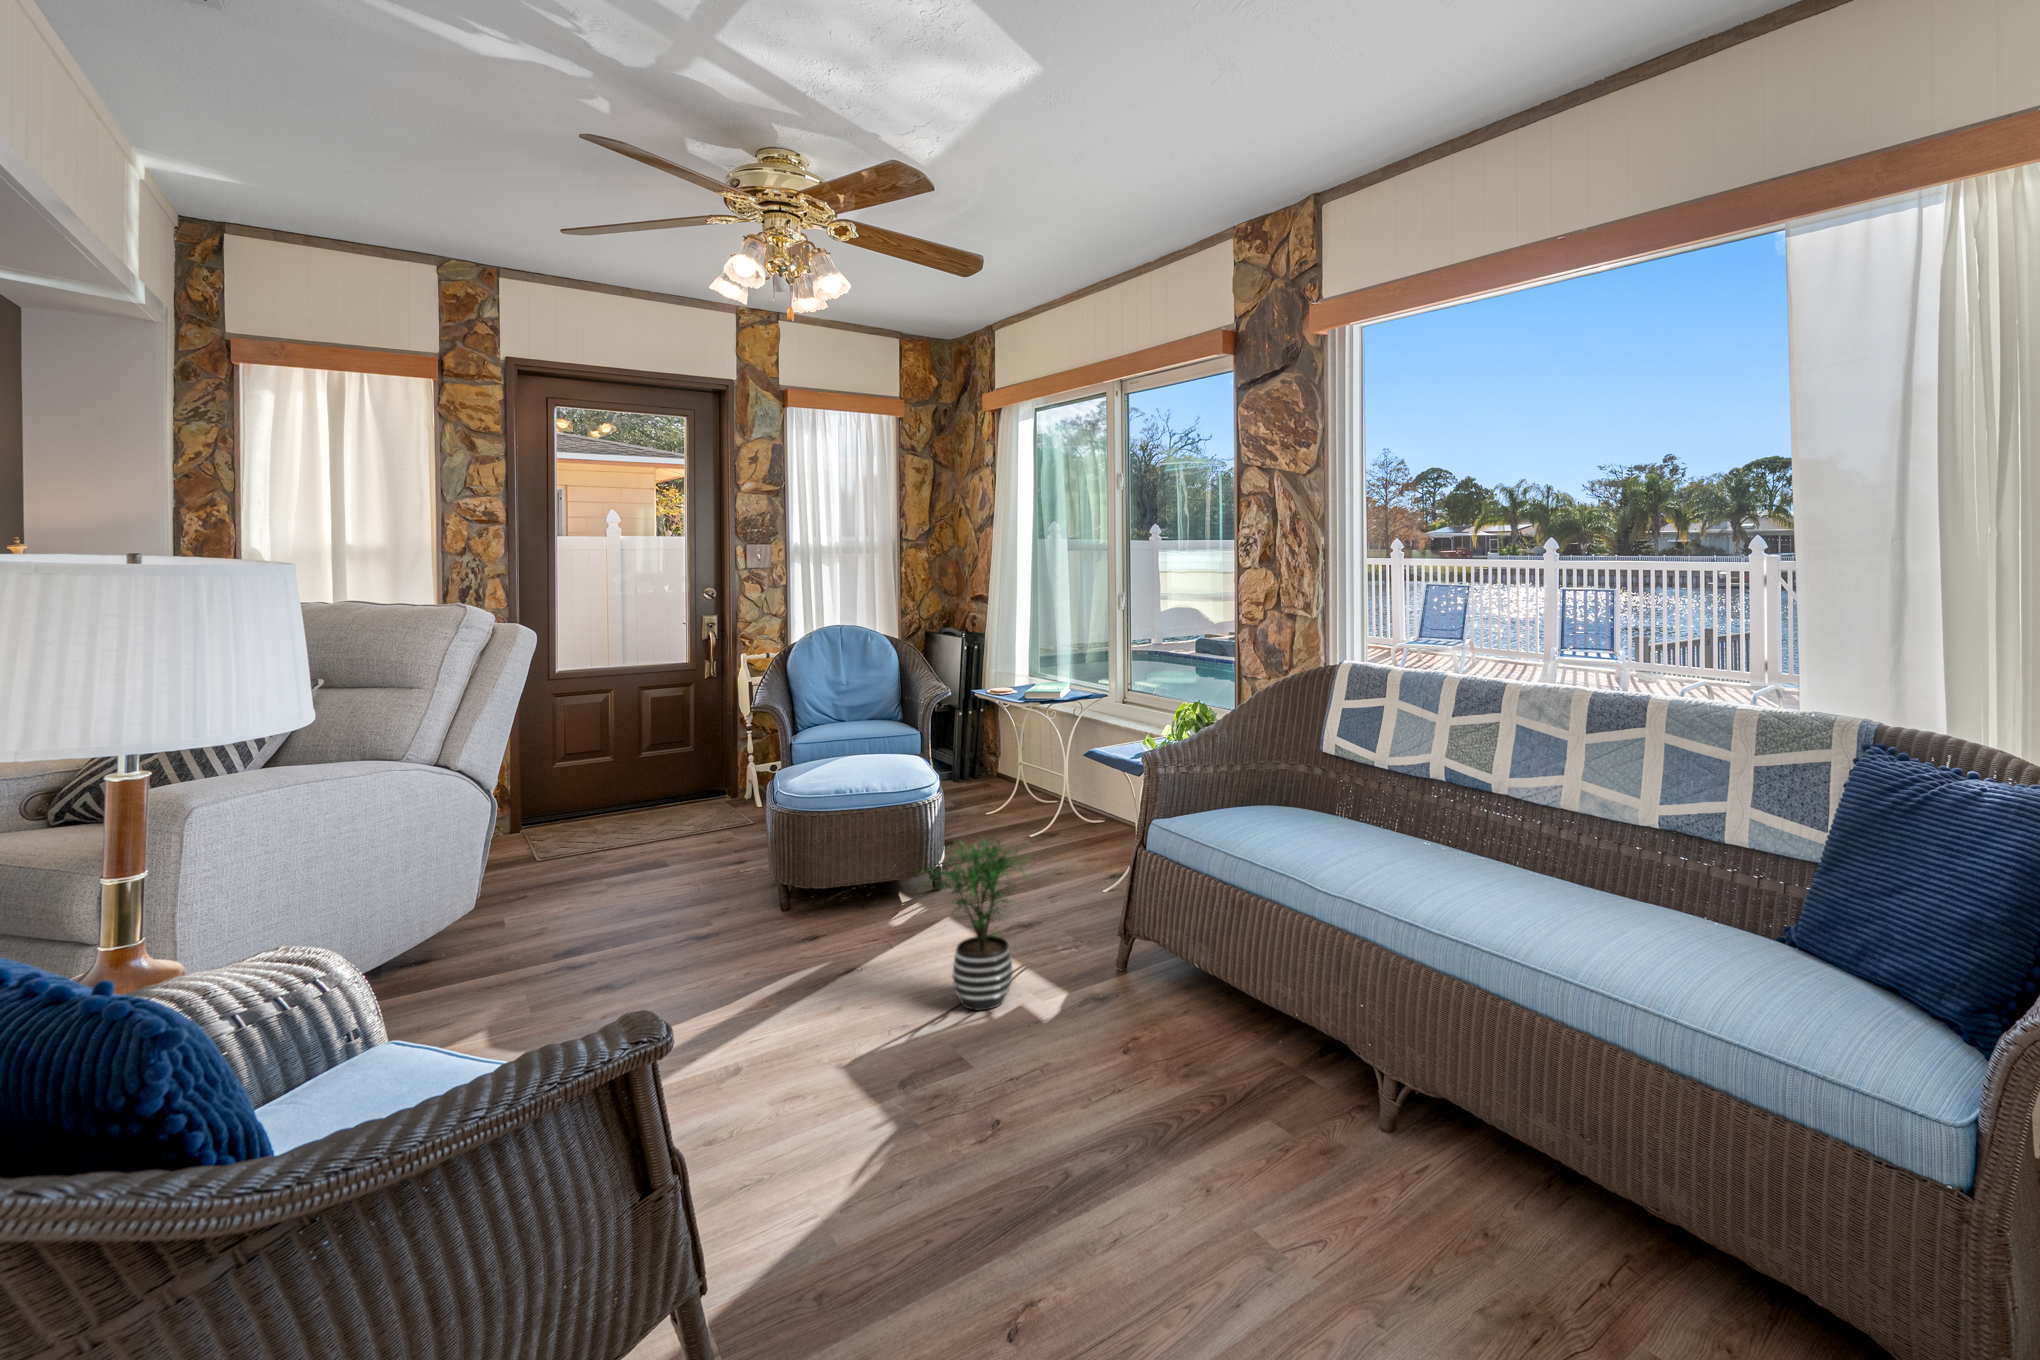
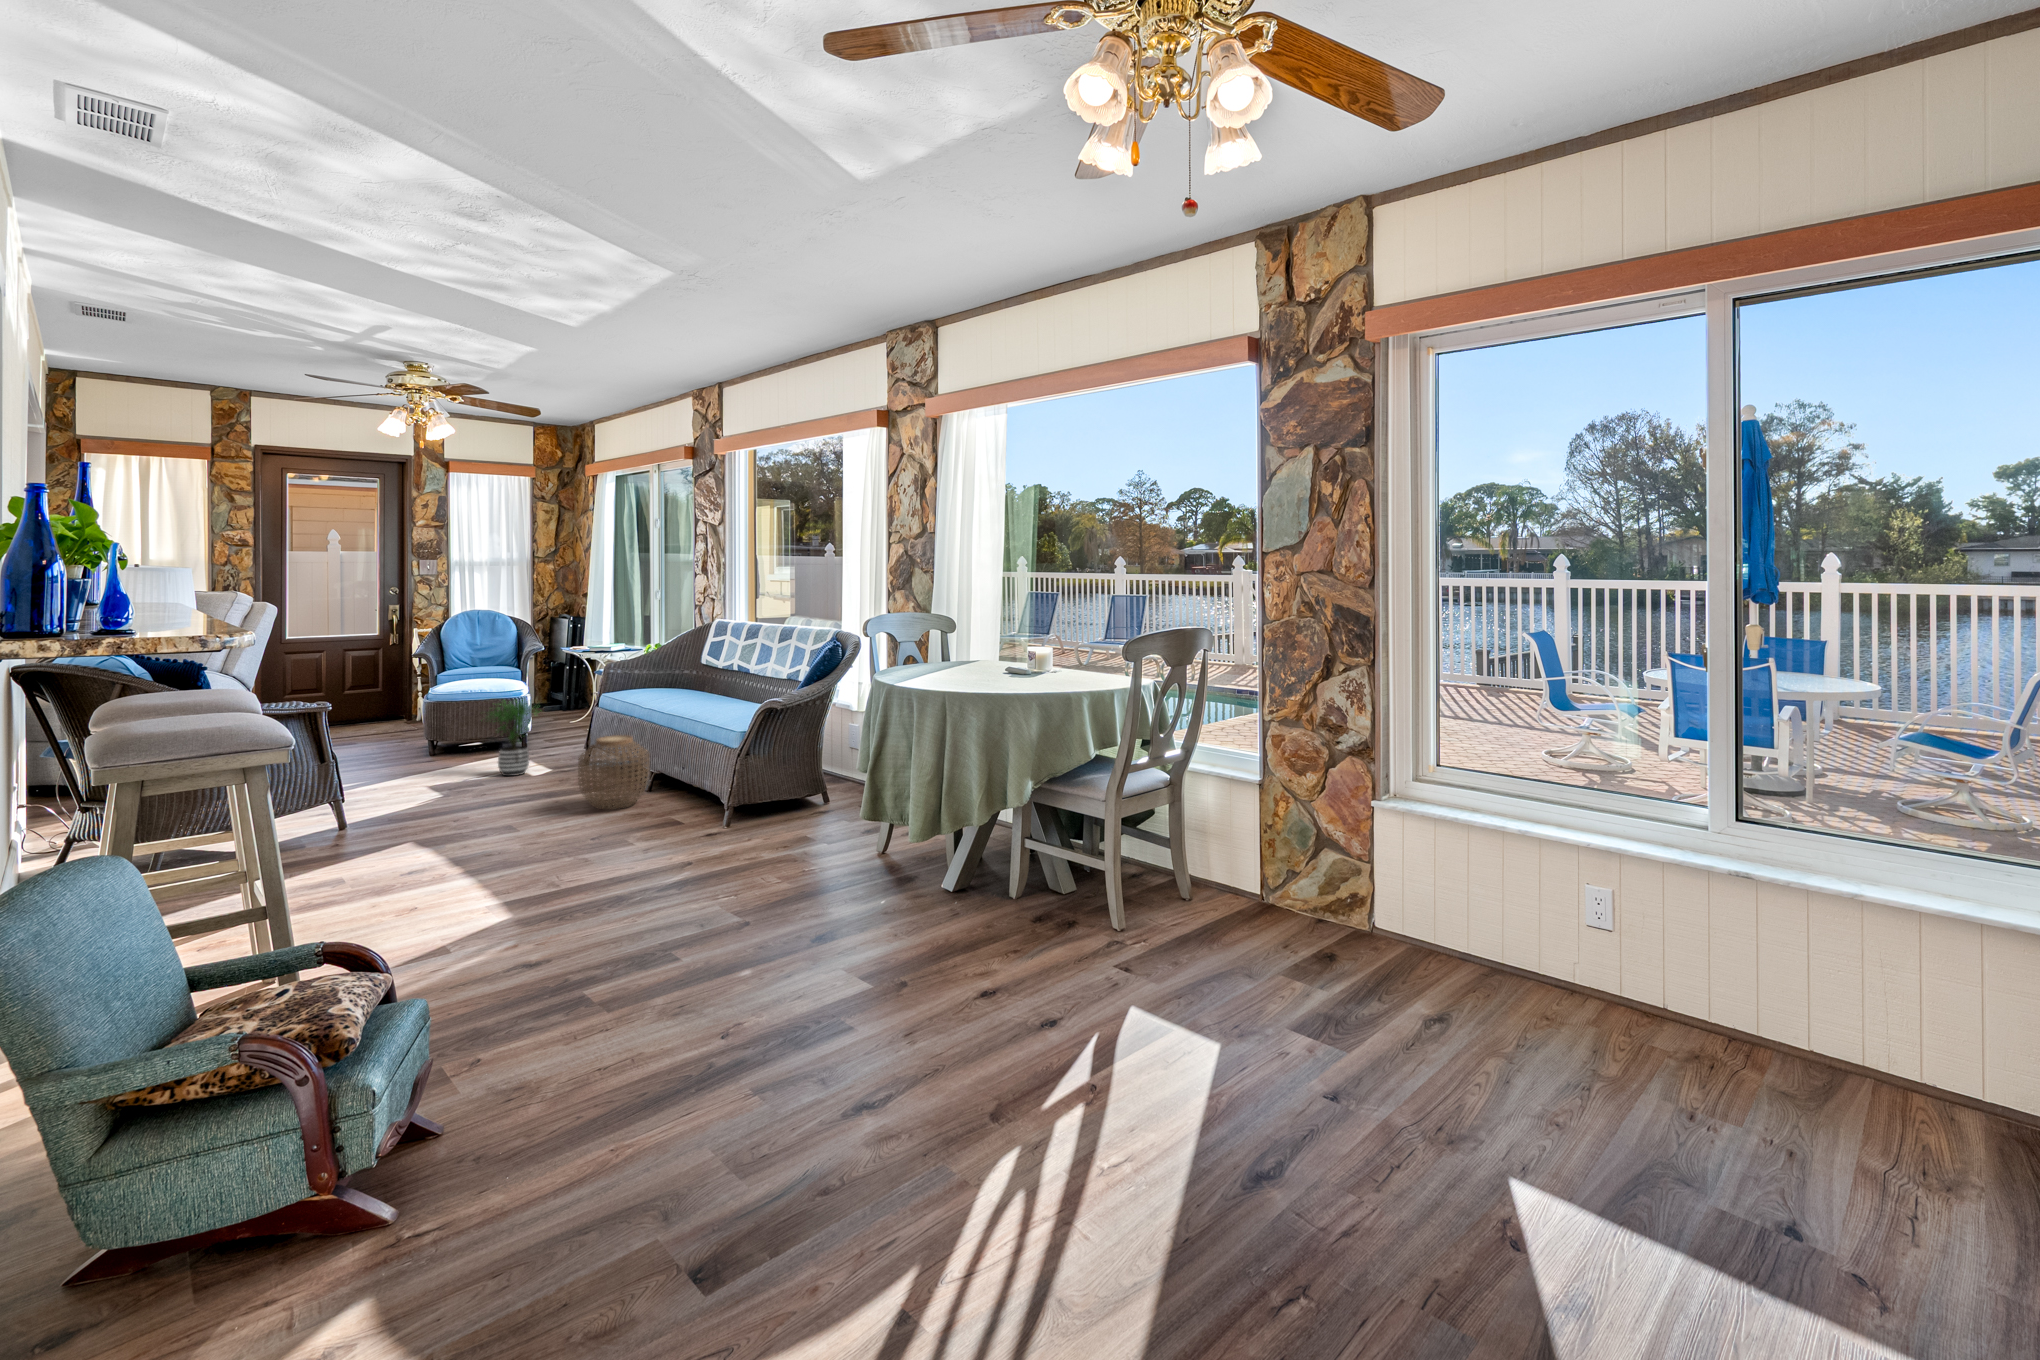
woven basket: none [1240,1003,1419,1235] -> present [578,735,650,809]

